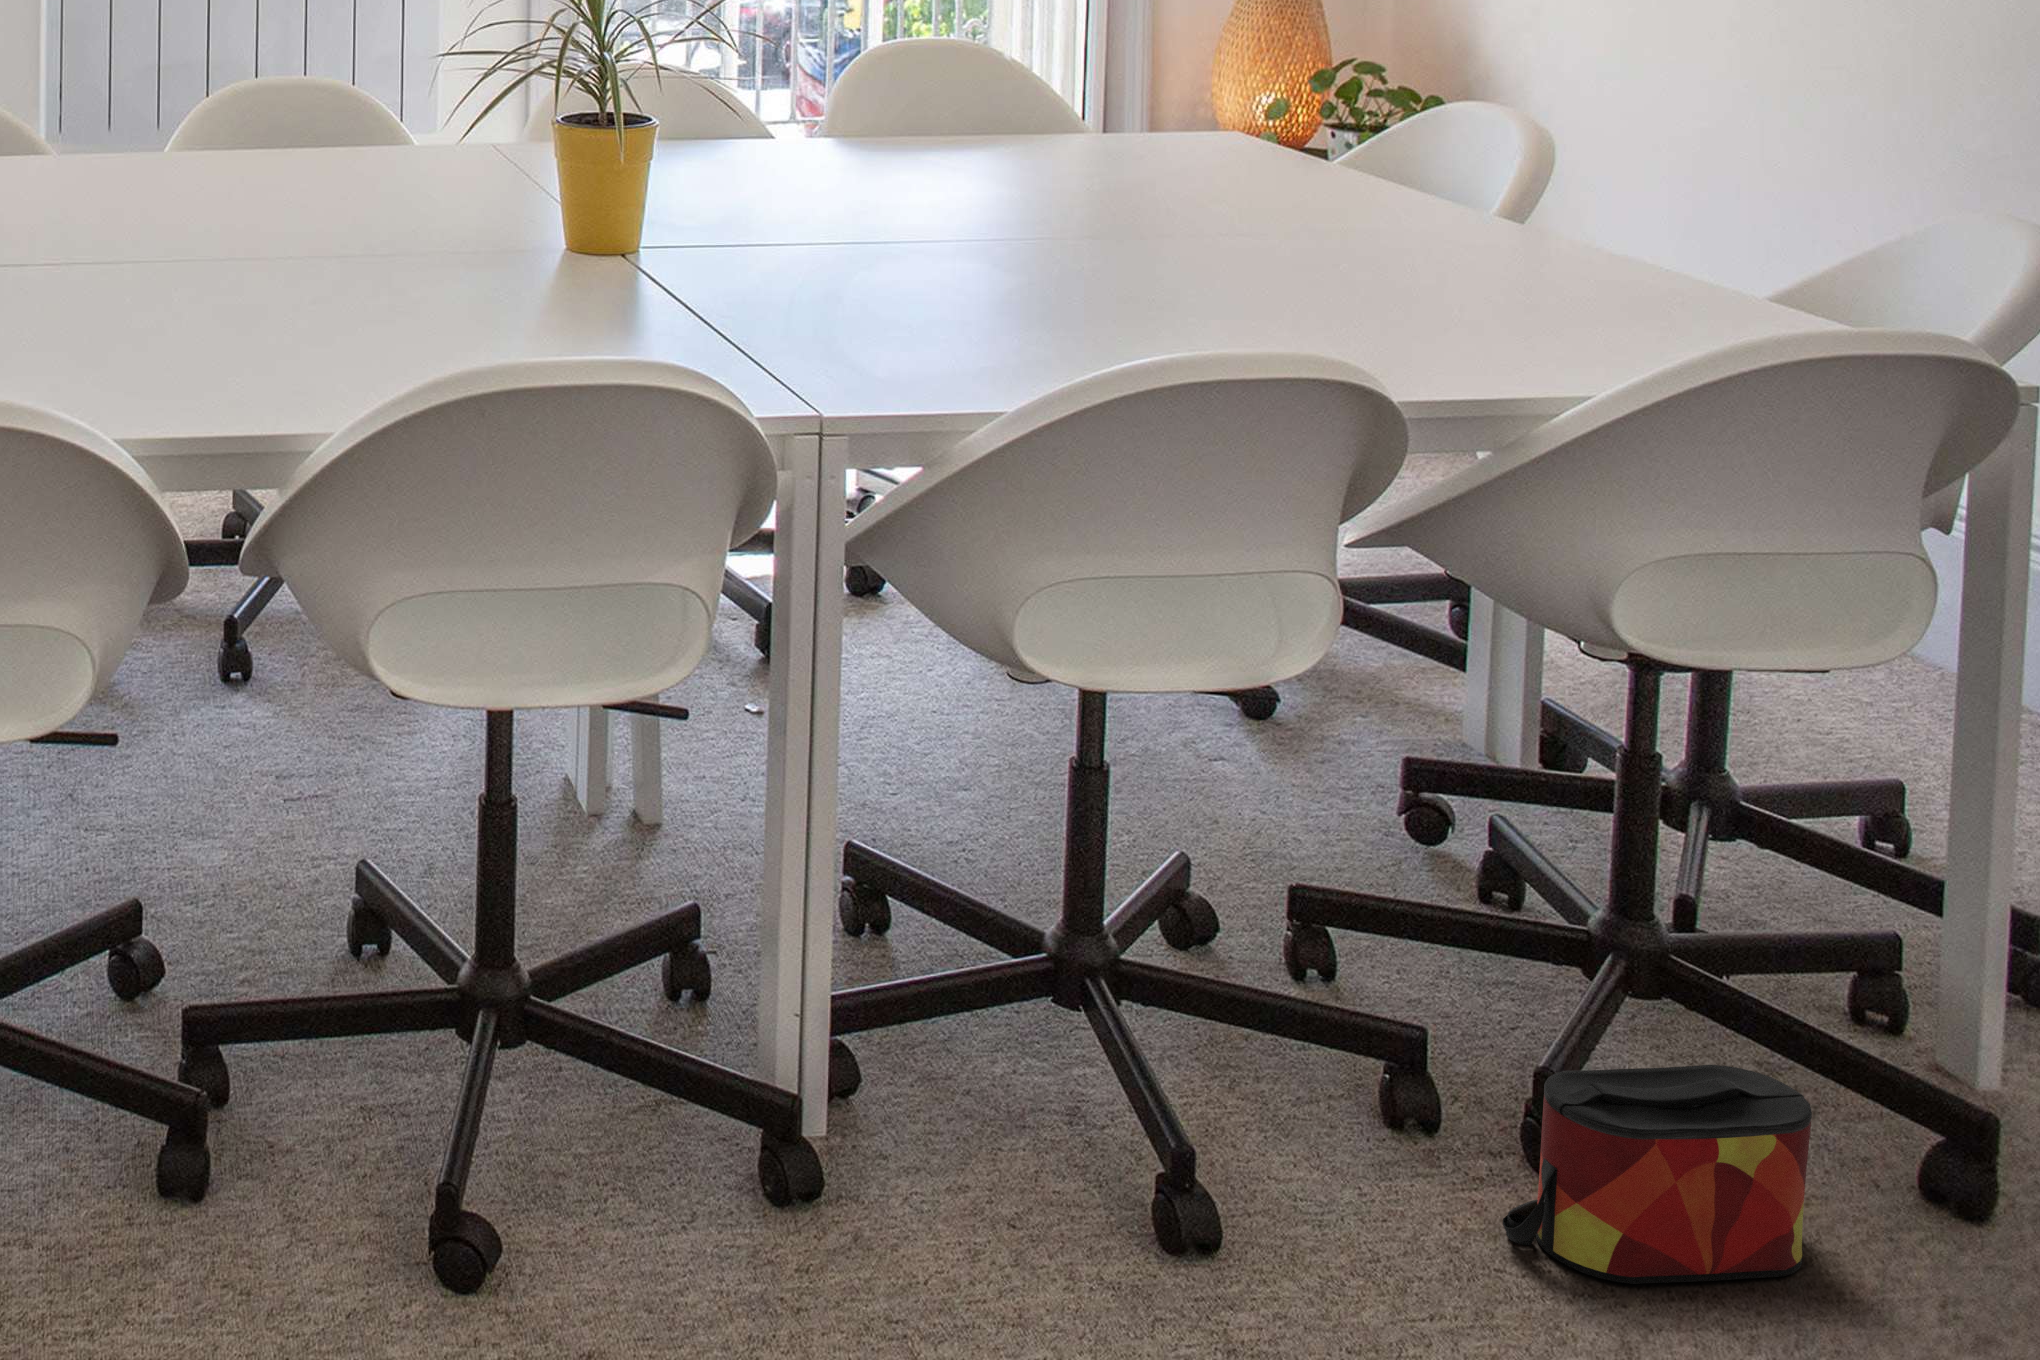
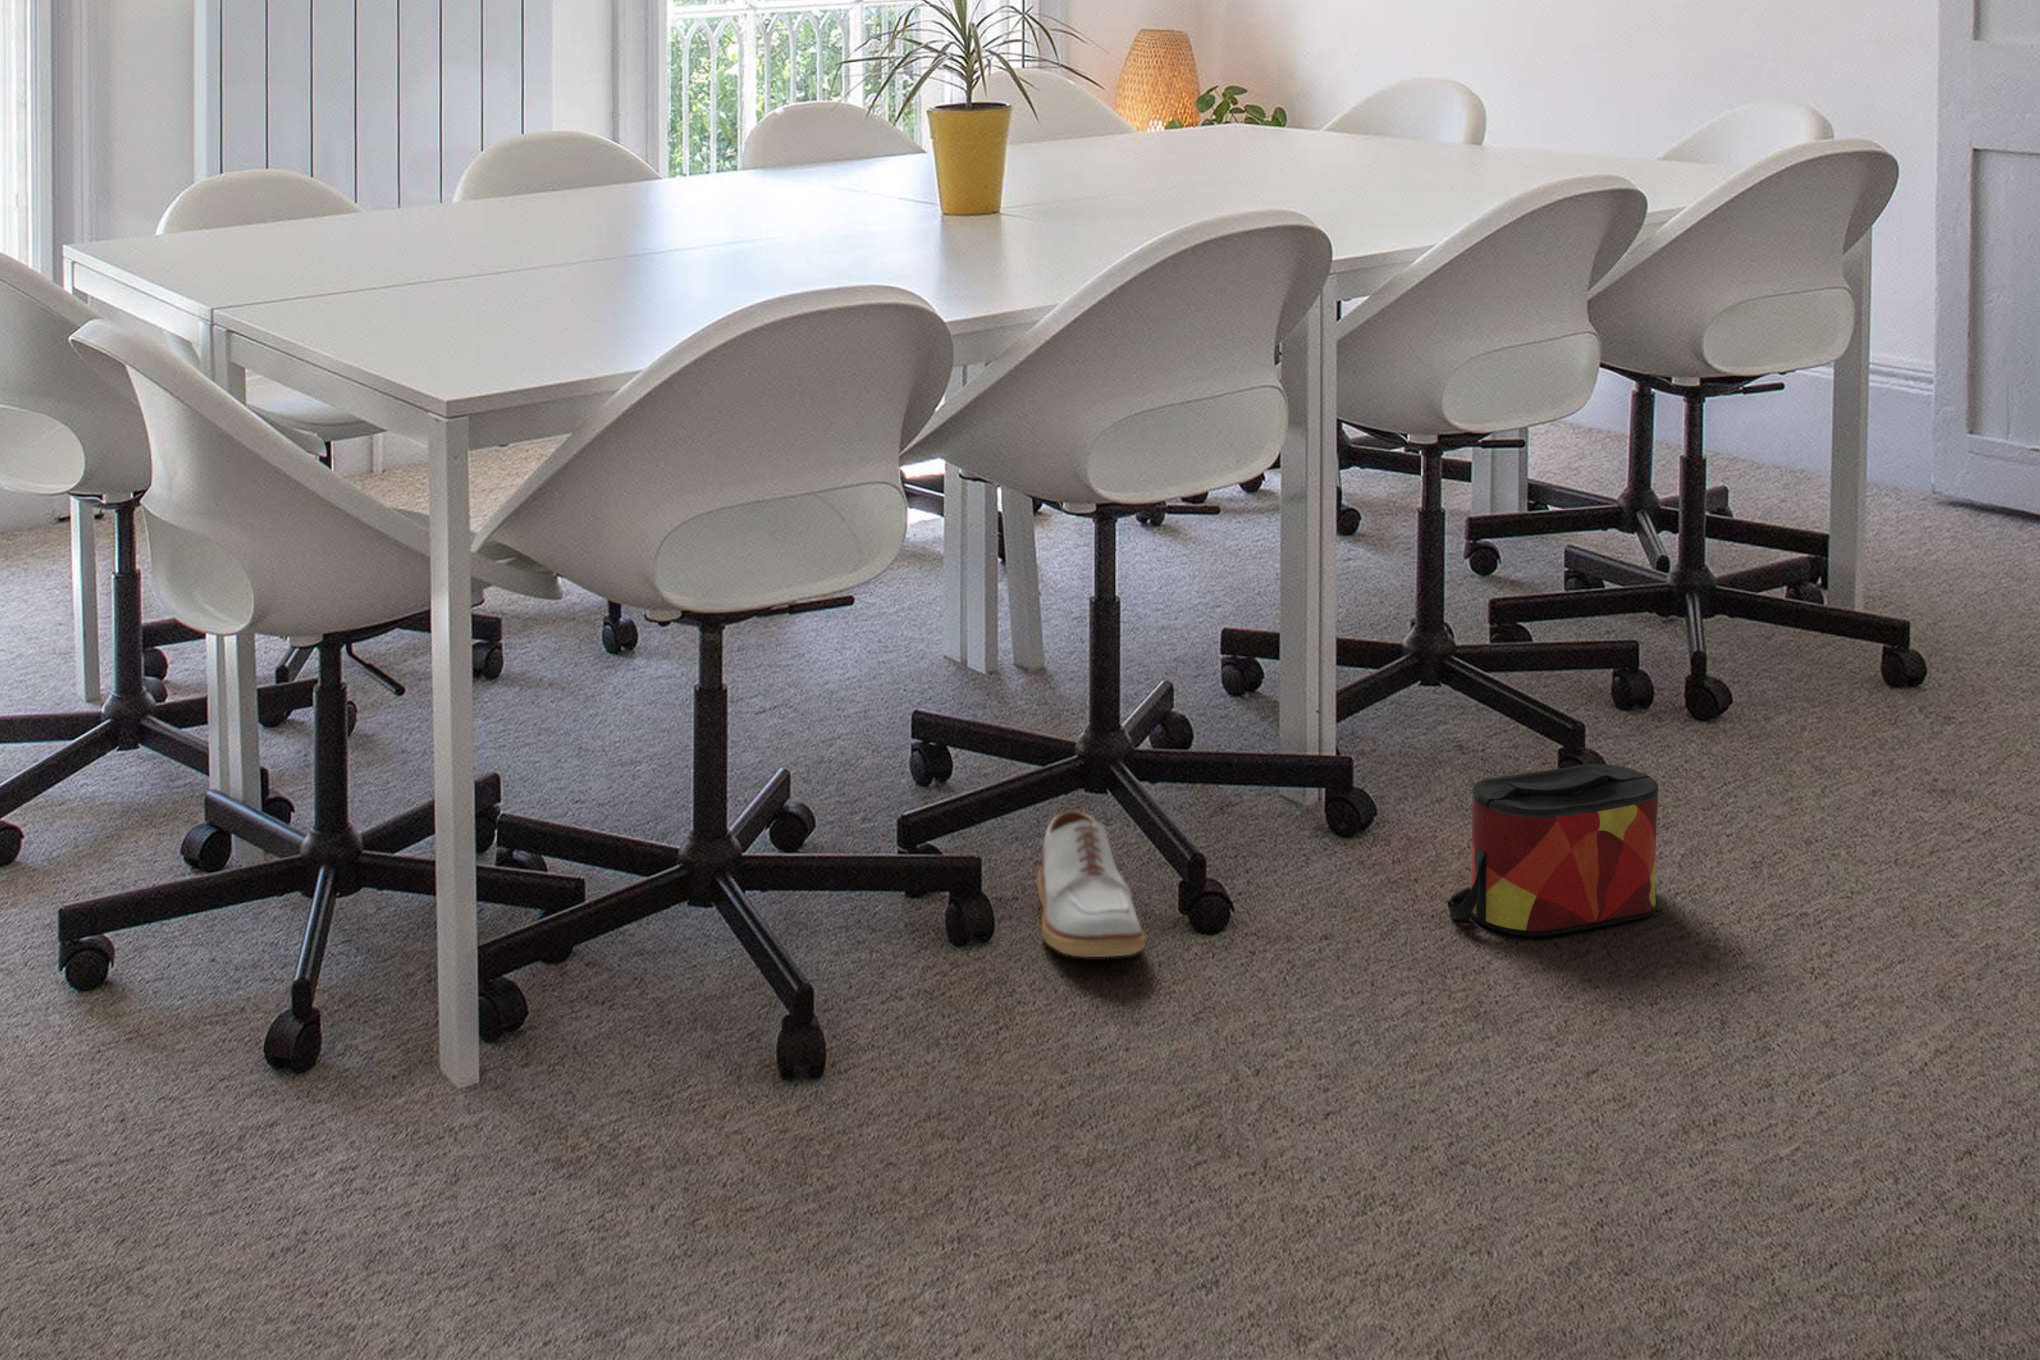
shoe: none [970,1036,1094,1236] -> present [1037,811,1146,957]

